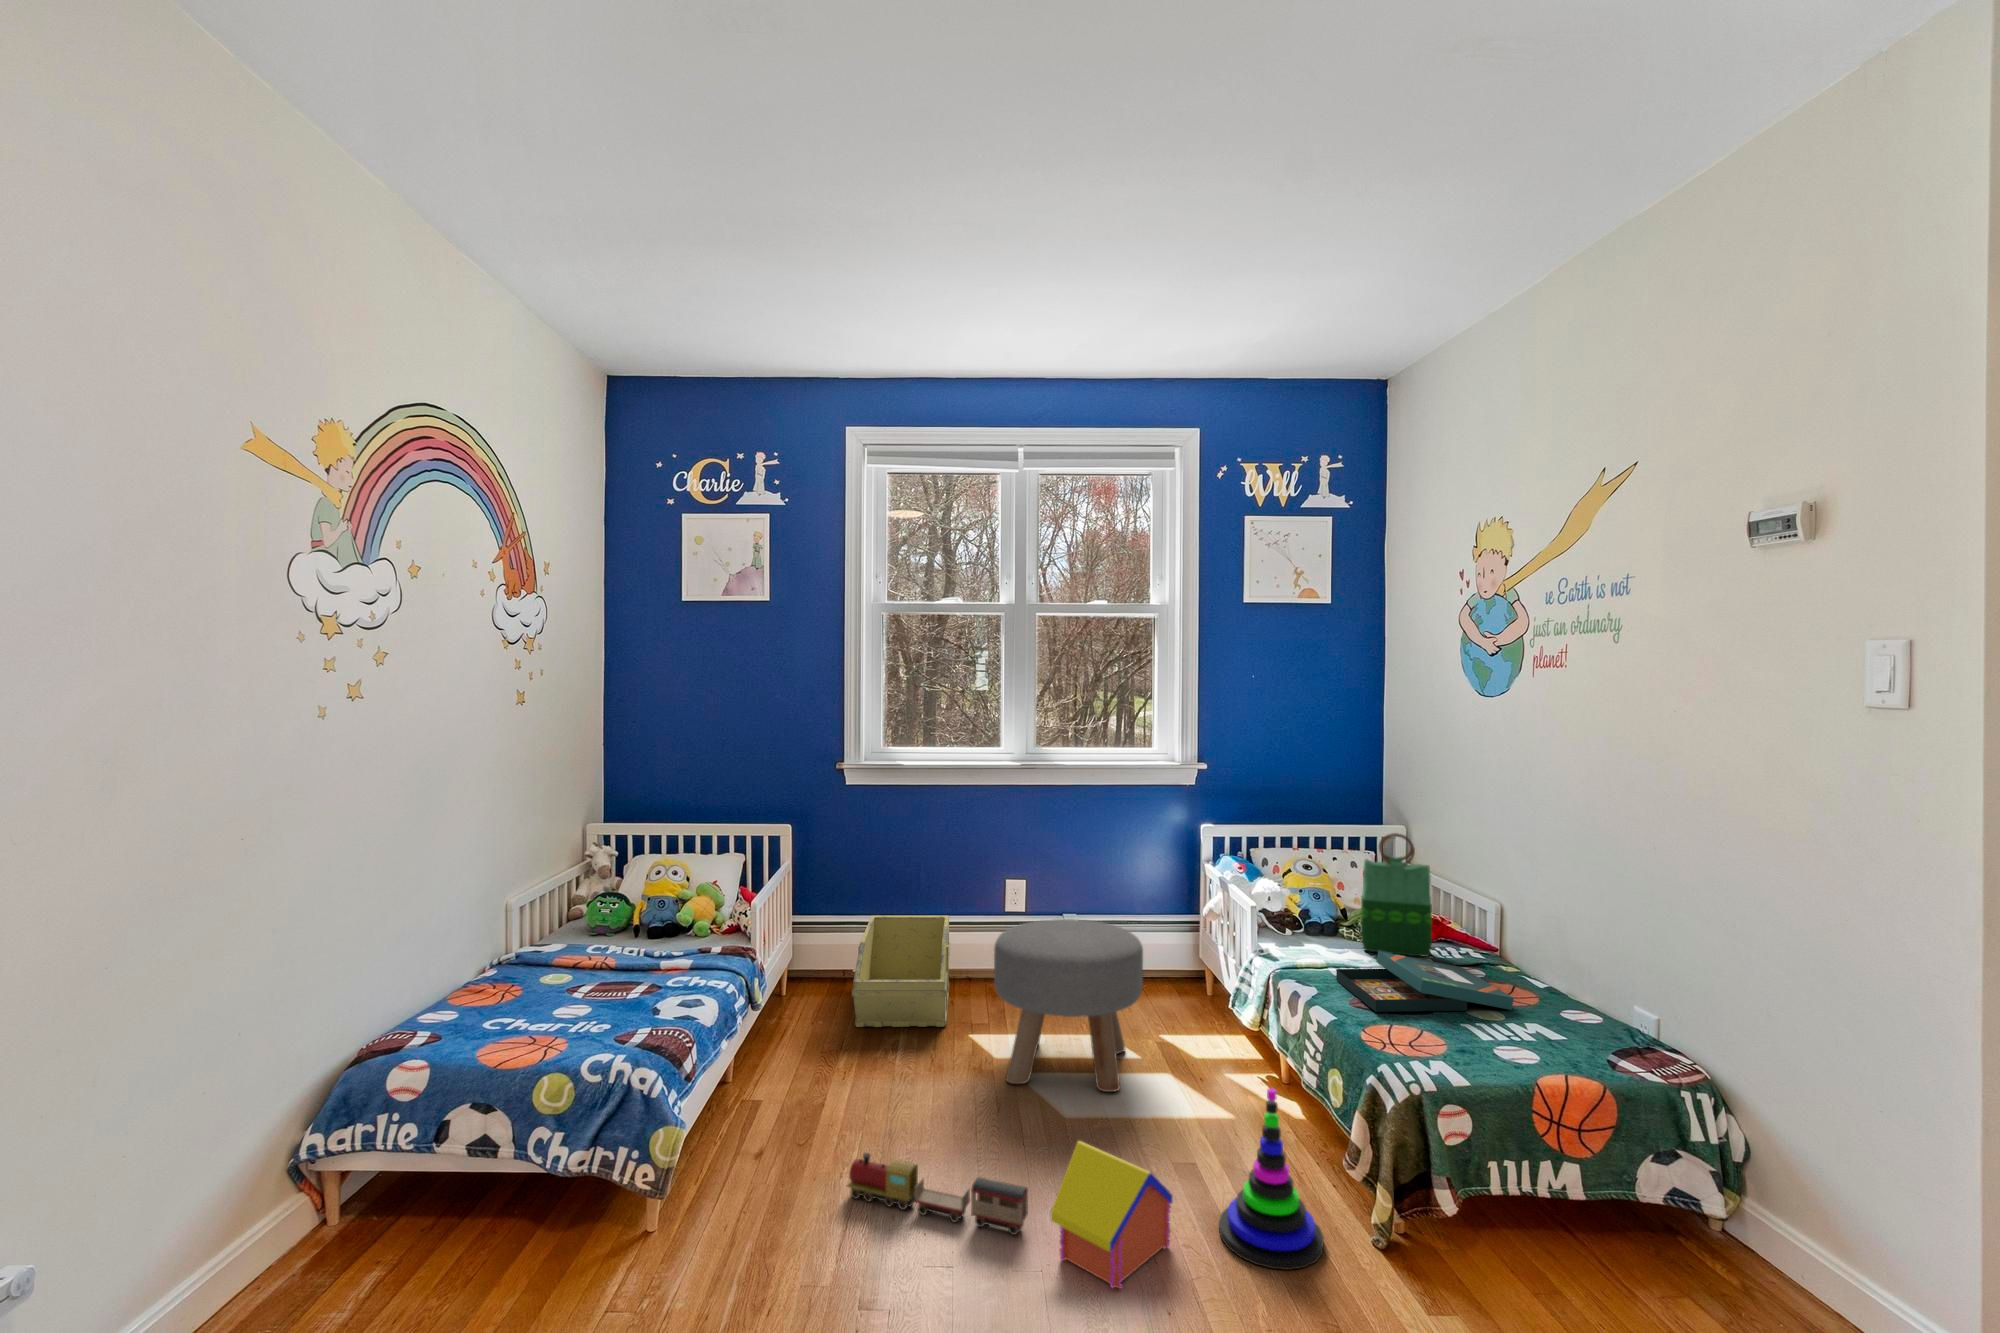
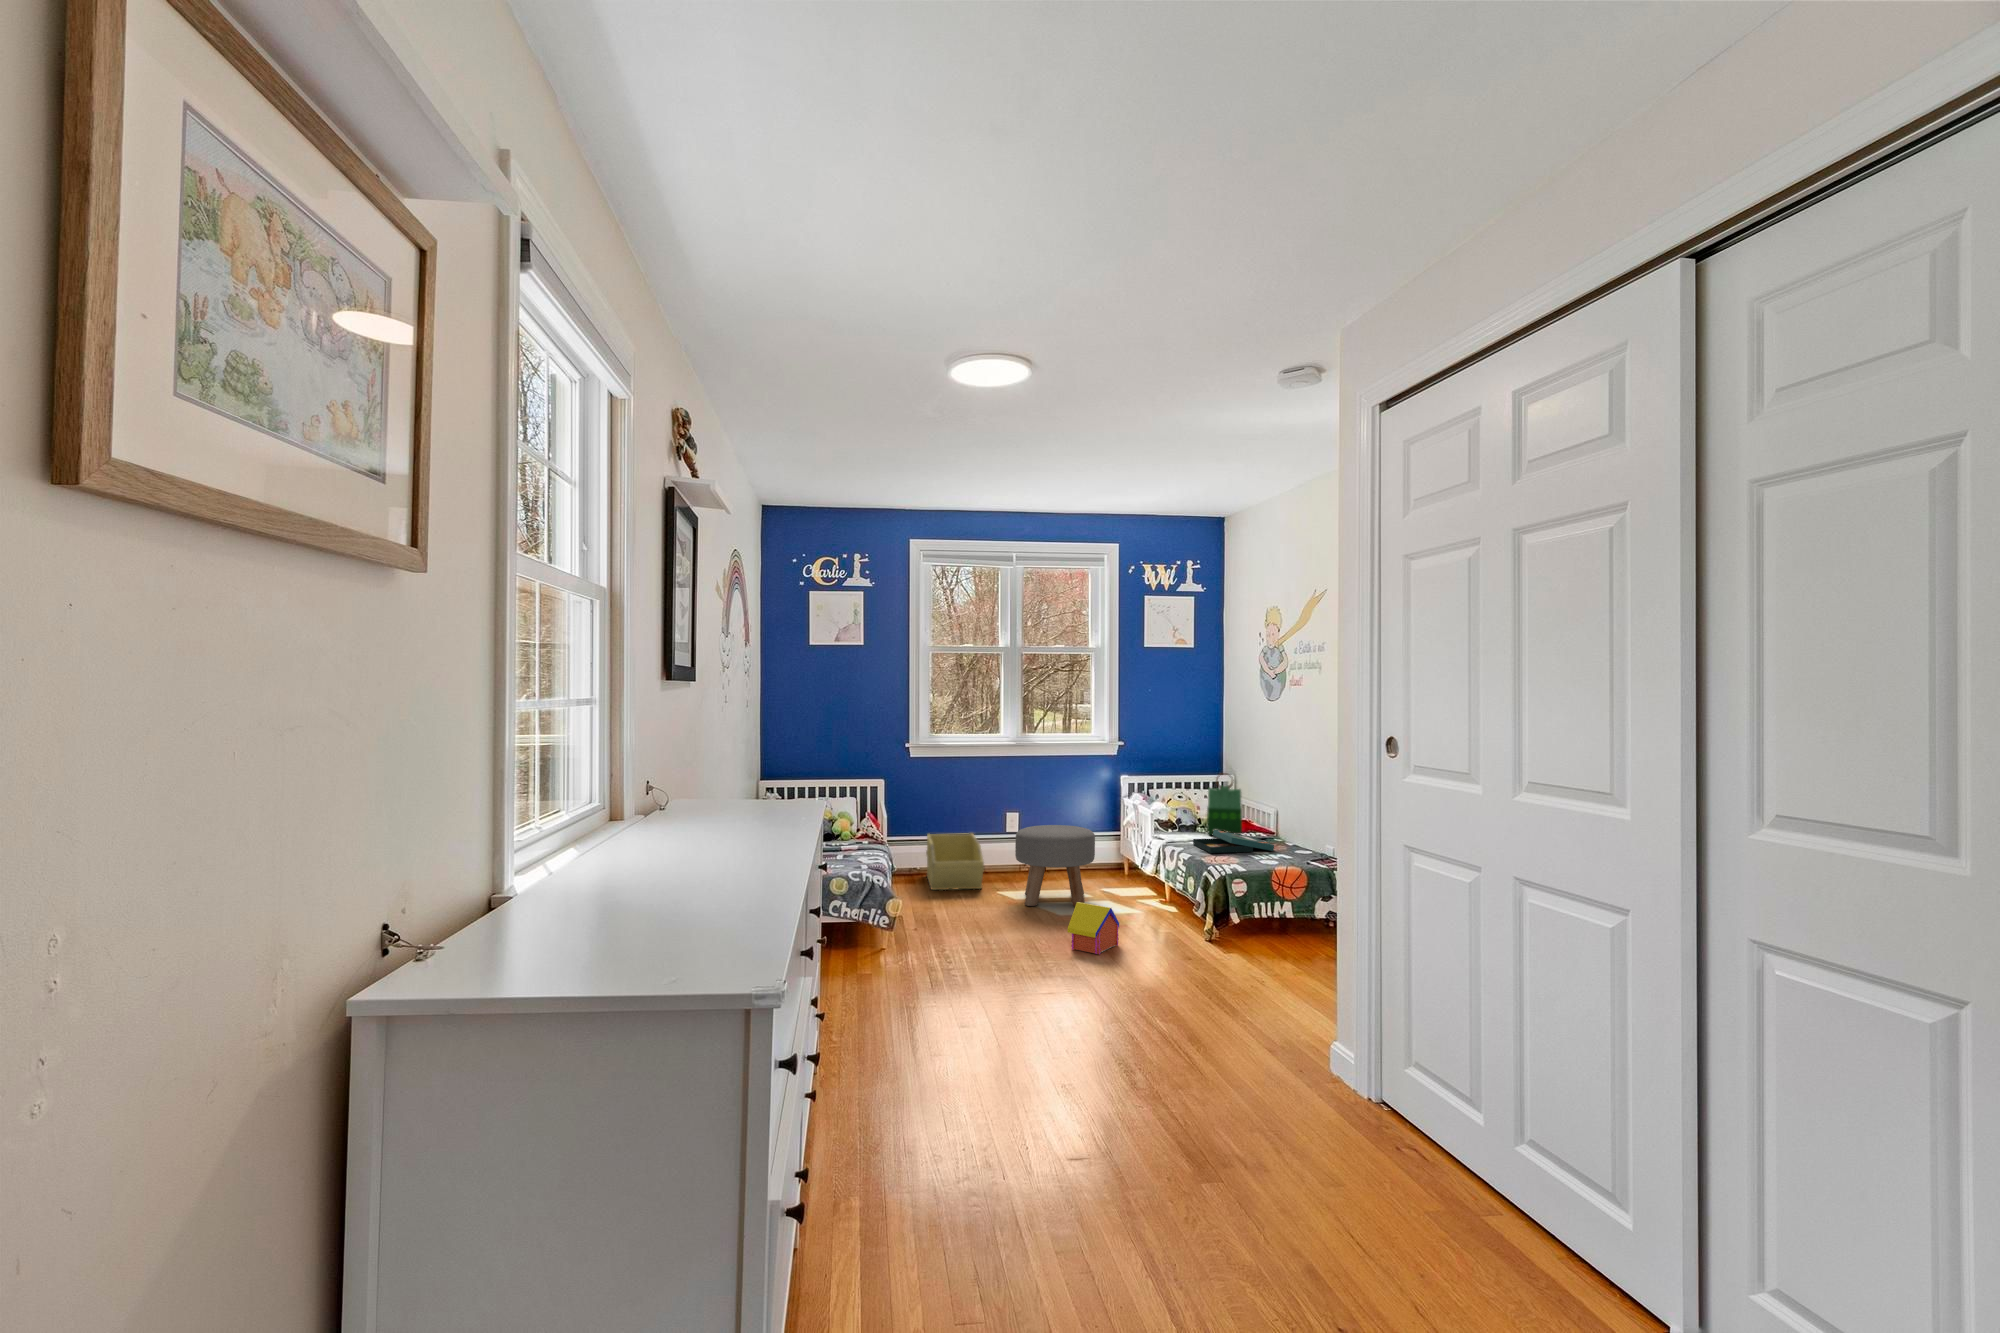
stacking toy: present [1219,1088,1324,1270] -> none [1139,876,1184,948]
toy train: present [847,1153,1028,1235] -> none [967,918,1054,944]

